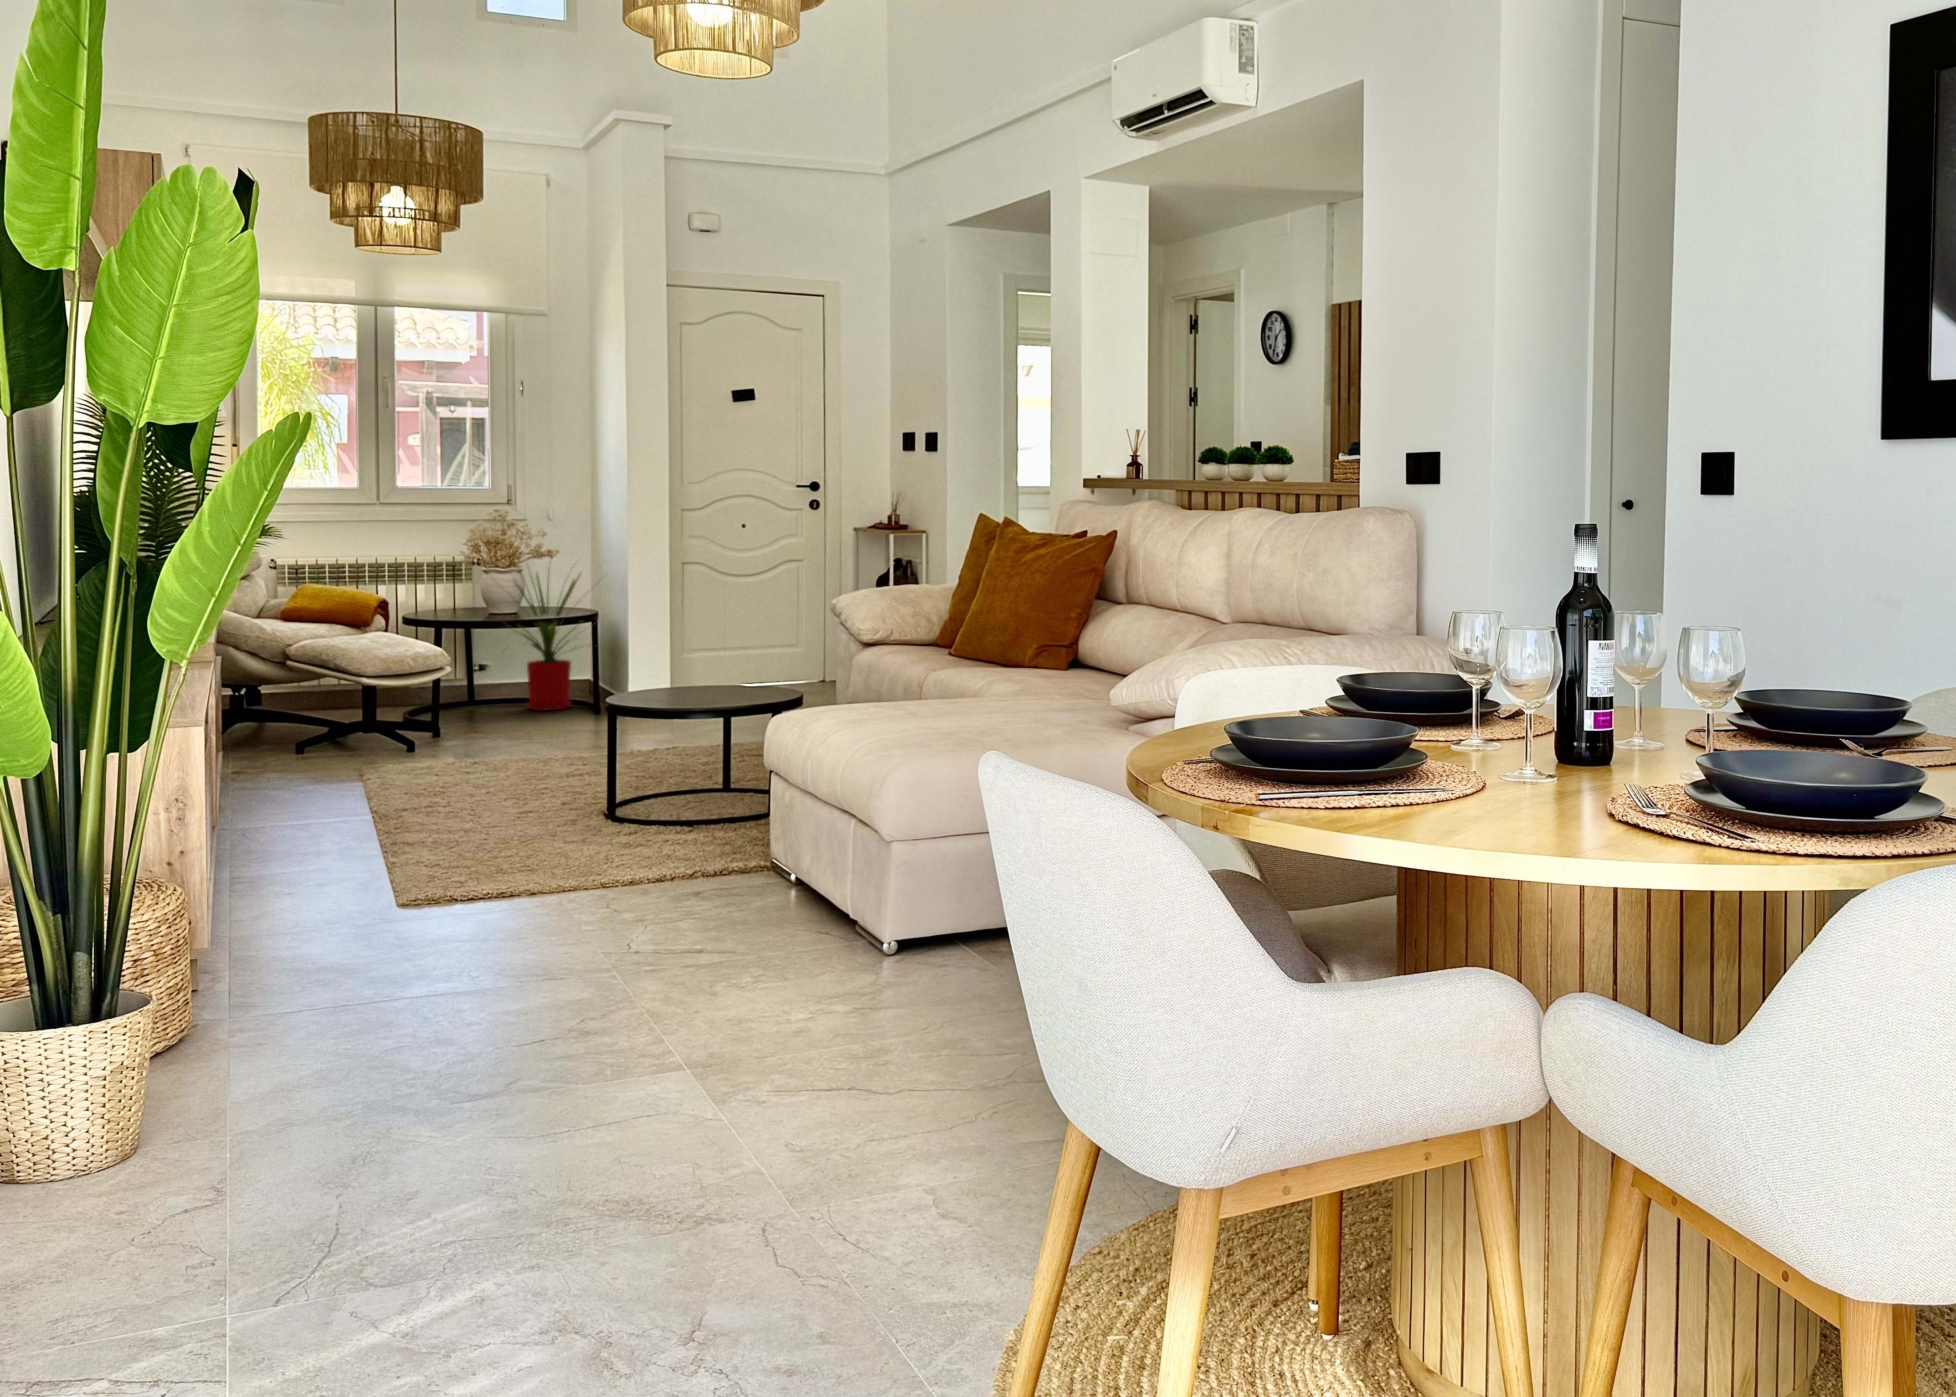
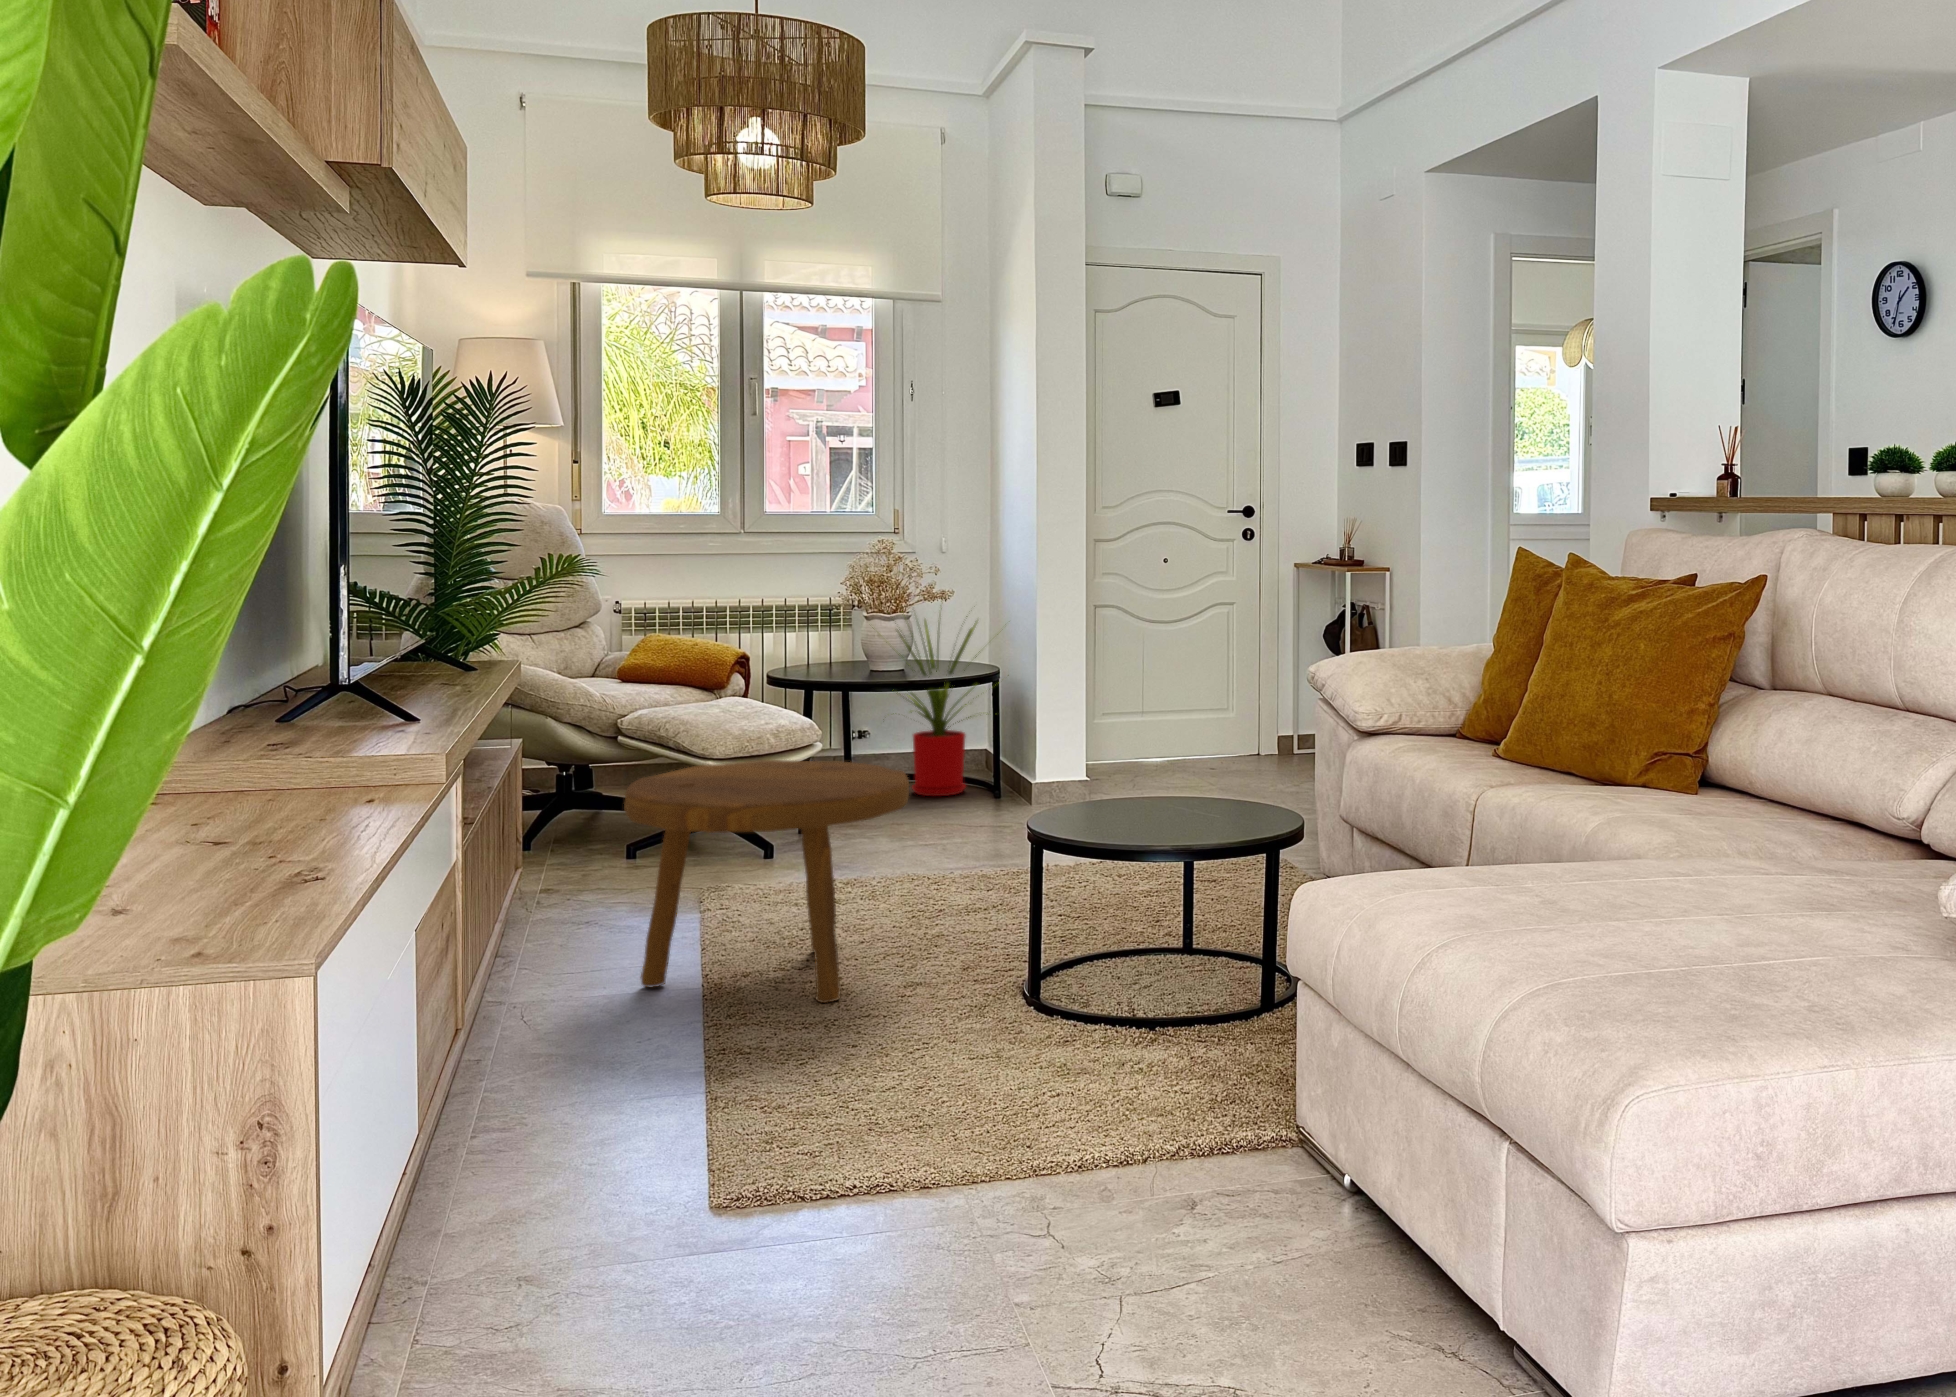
footstool: none [317,668,526,824] -> present [624,760,909,1003]

